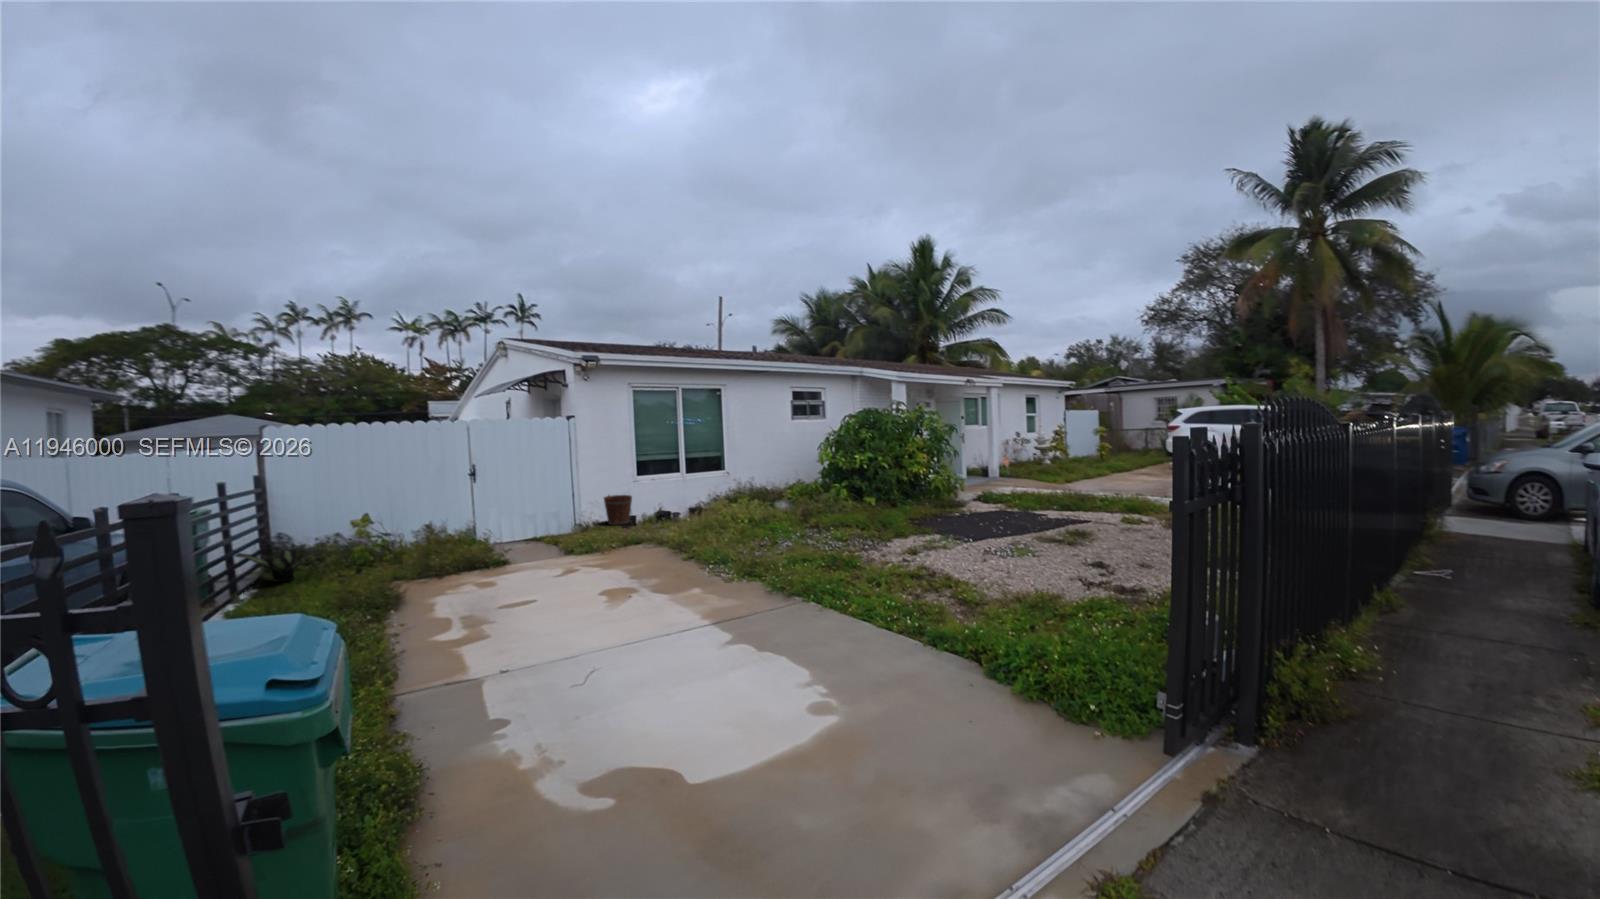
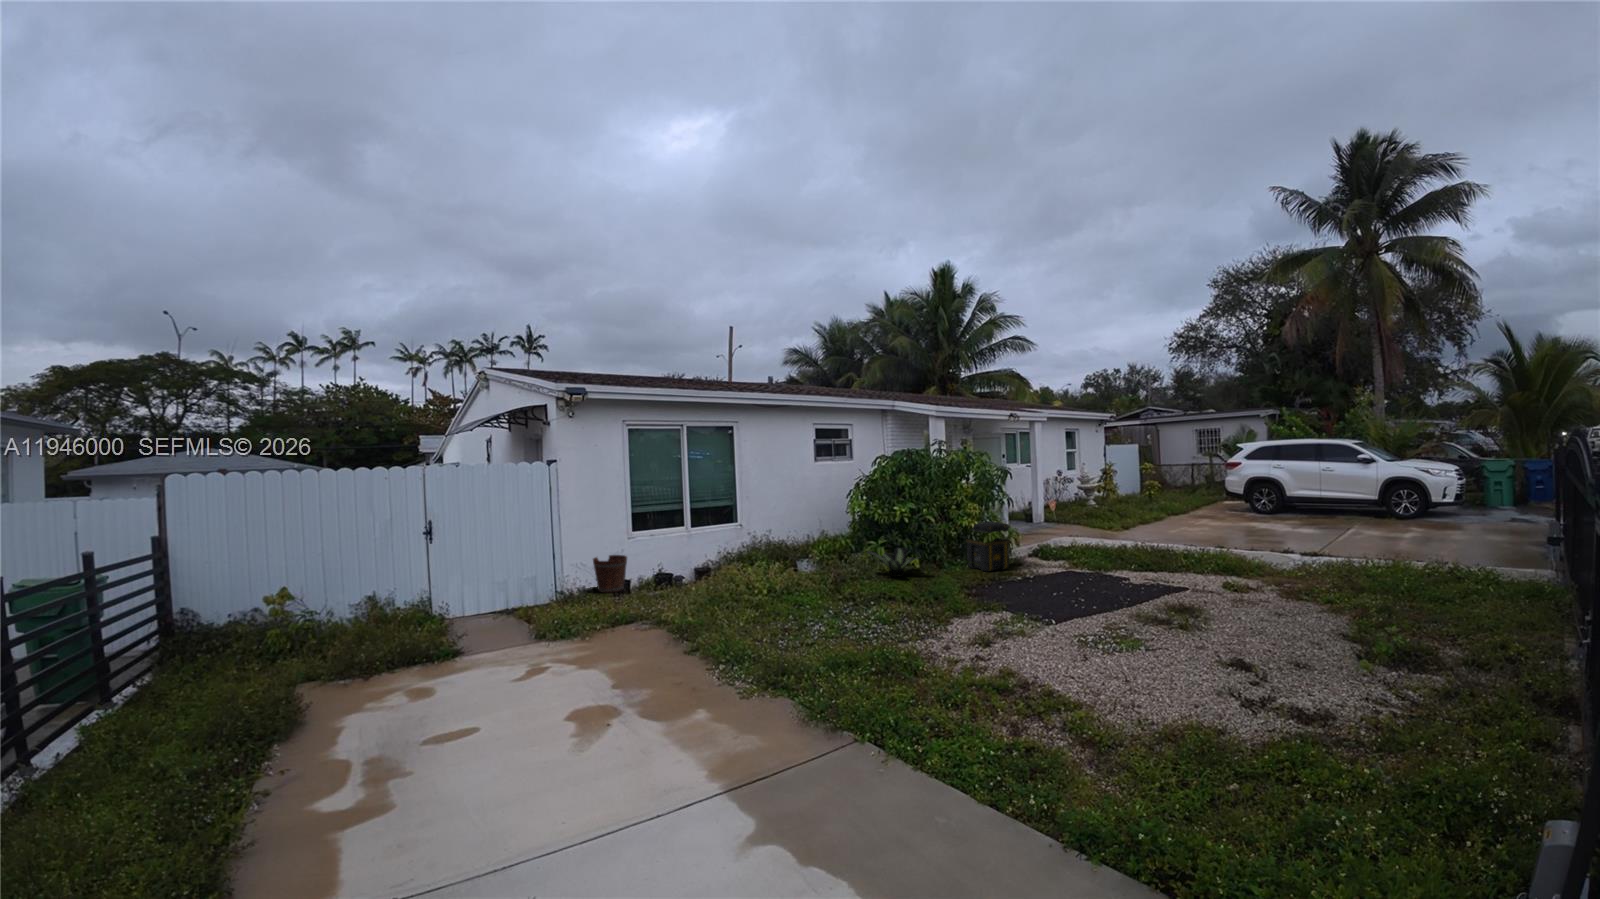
toolbox: none [918,470,954,511] -> present [966,521,1010,571]
potted plant: present [235,549,319,582] -> present [867,547,919,577]

